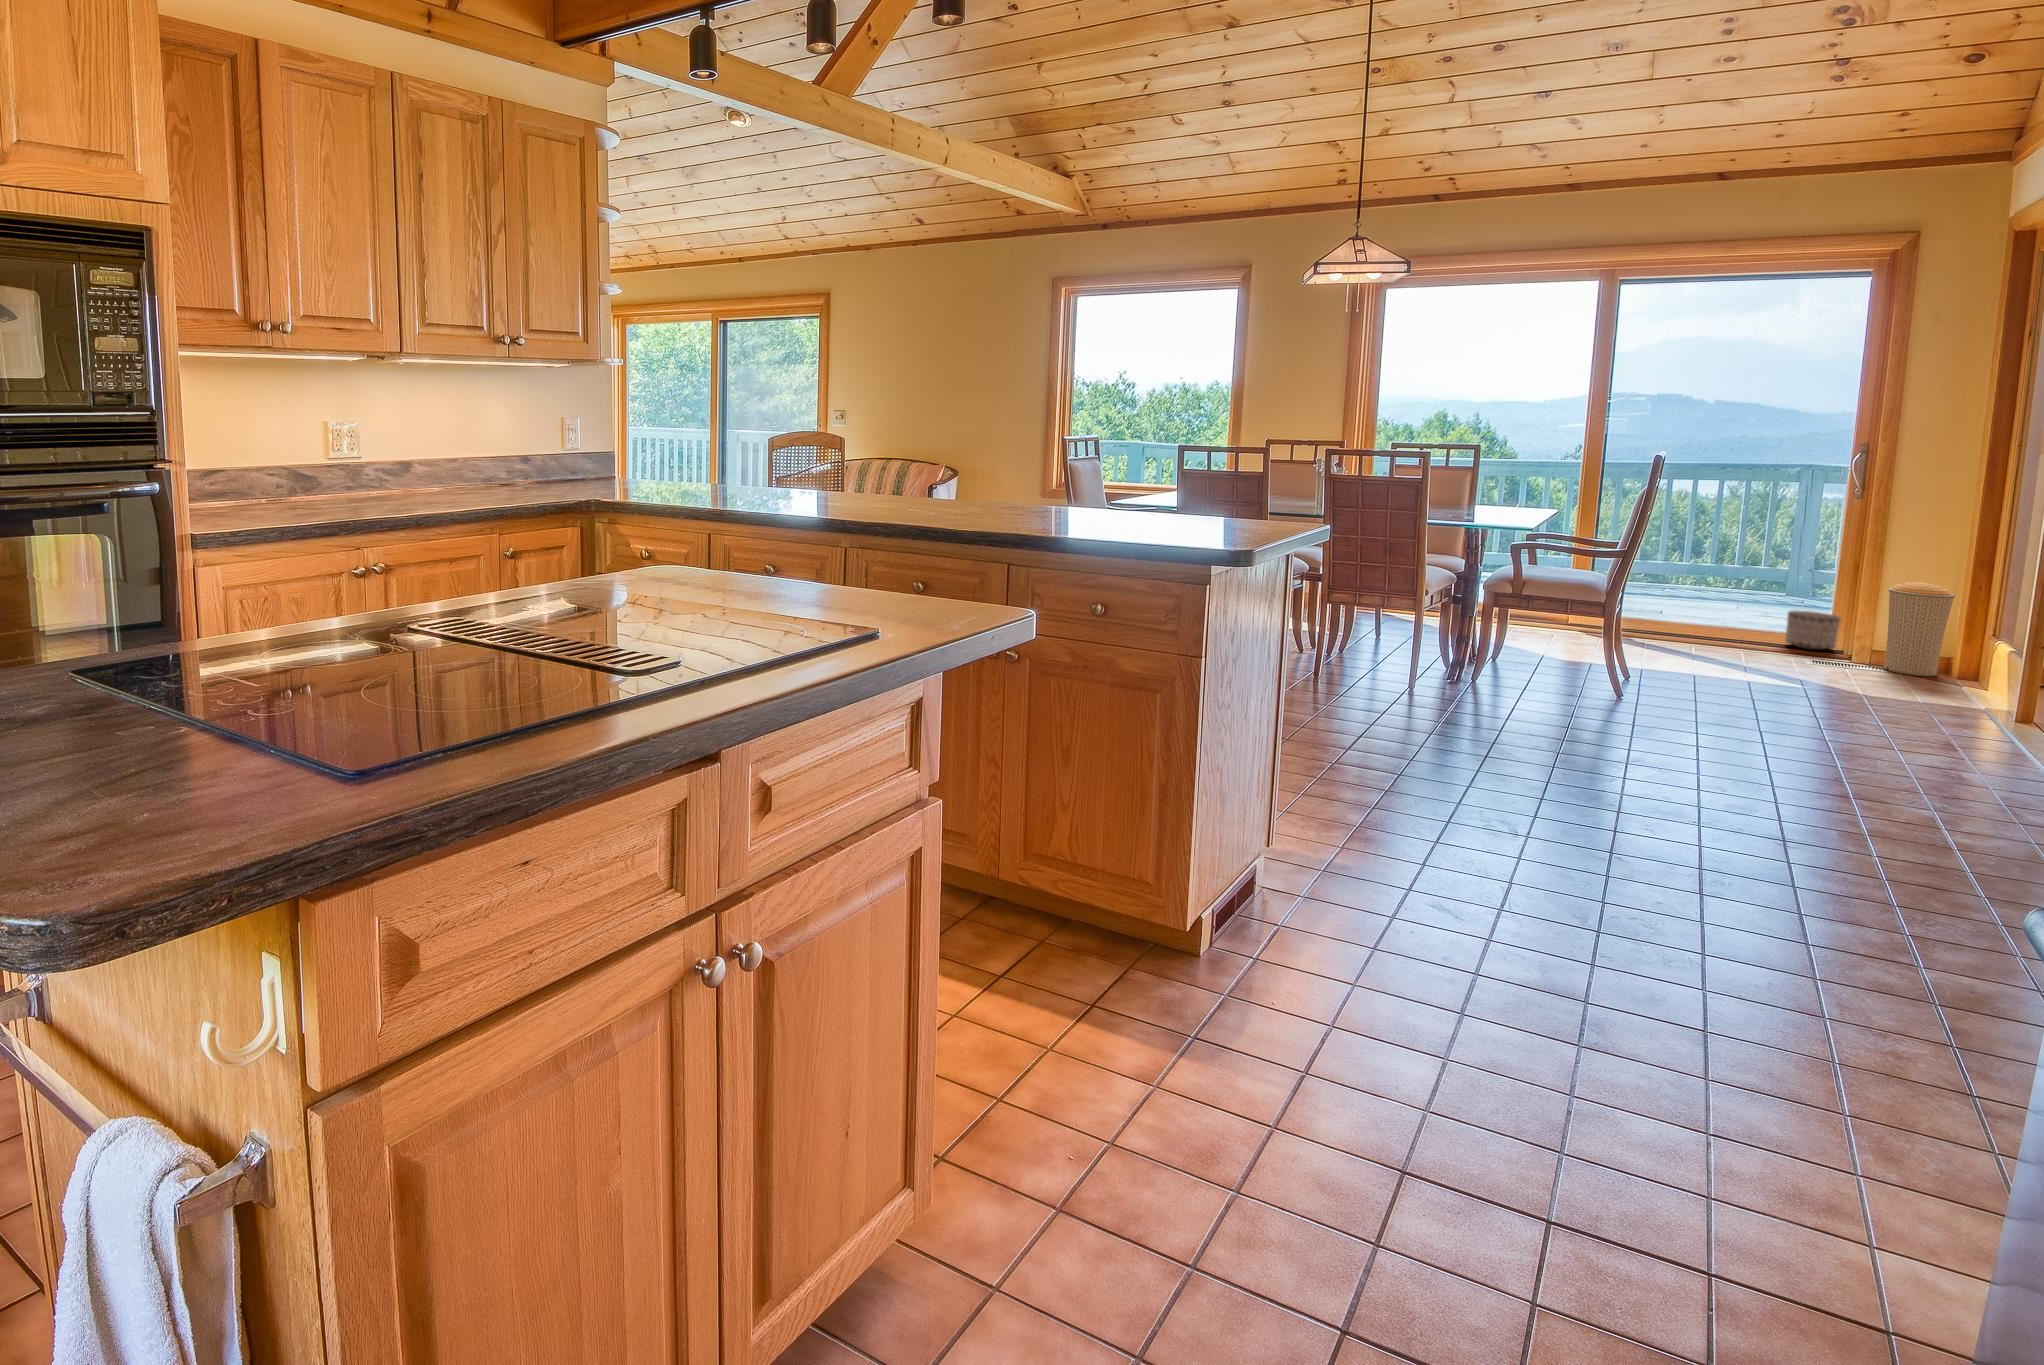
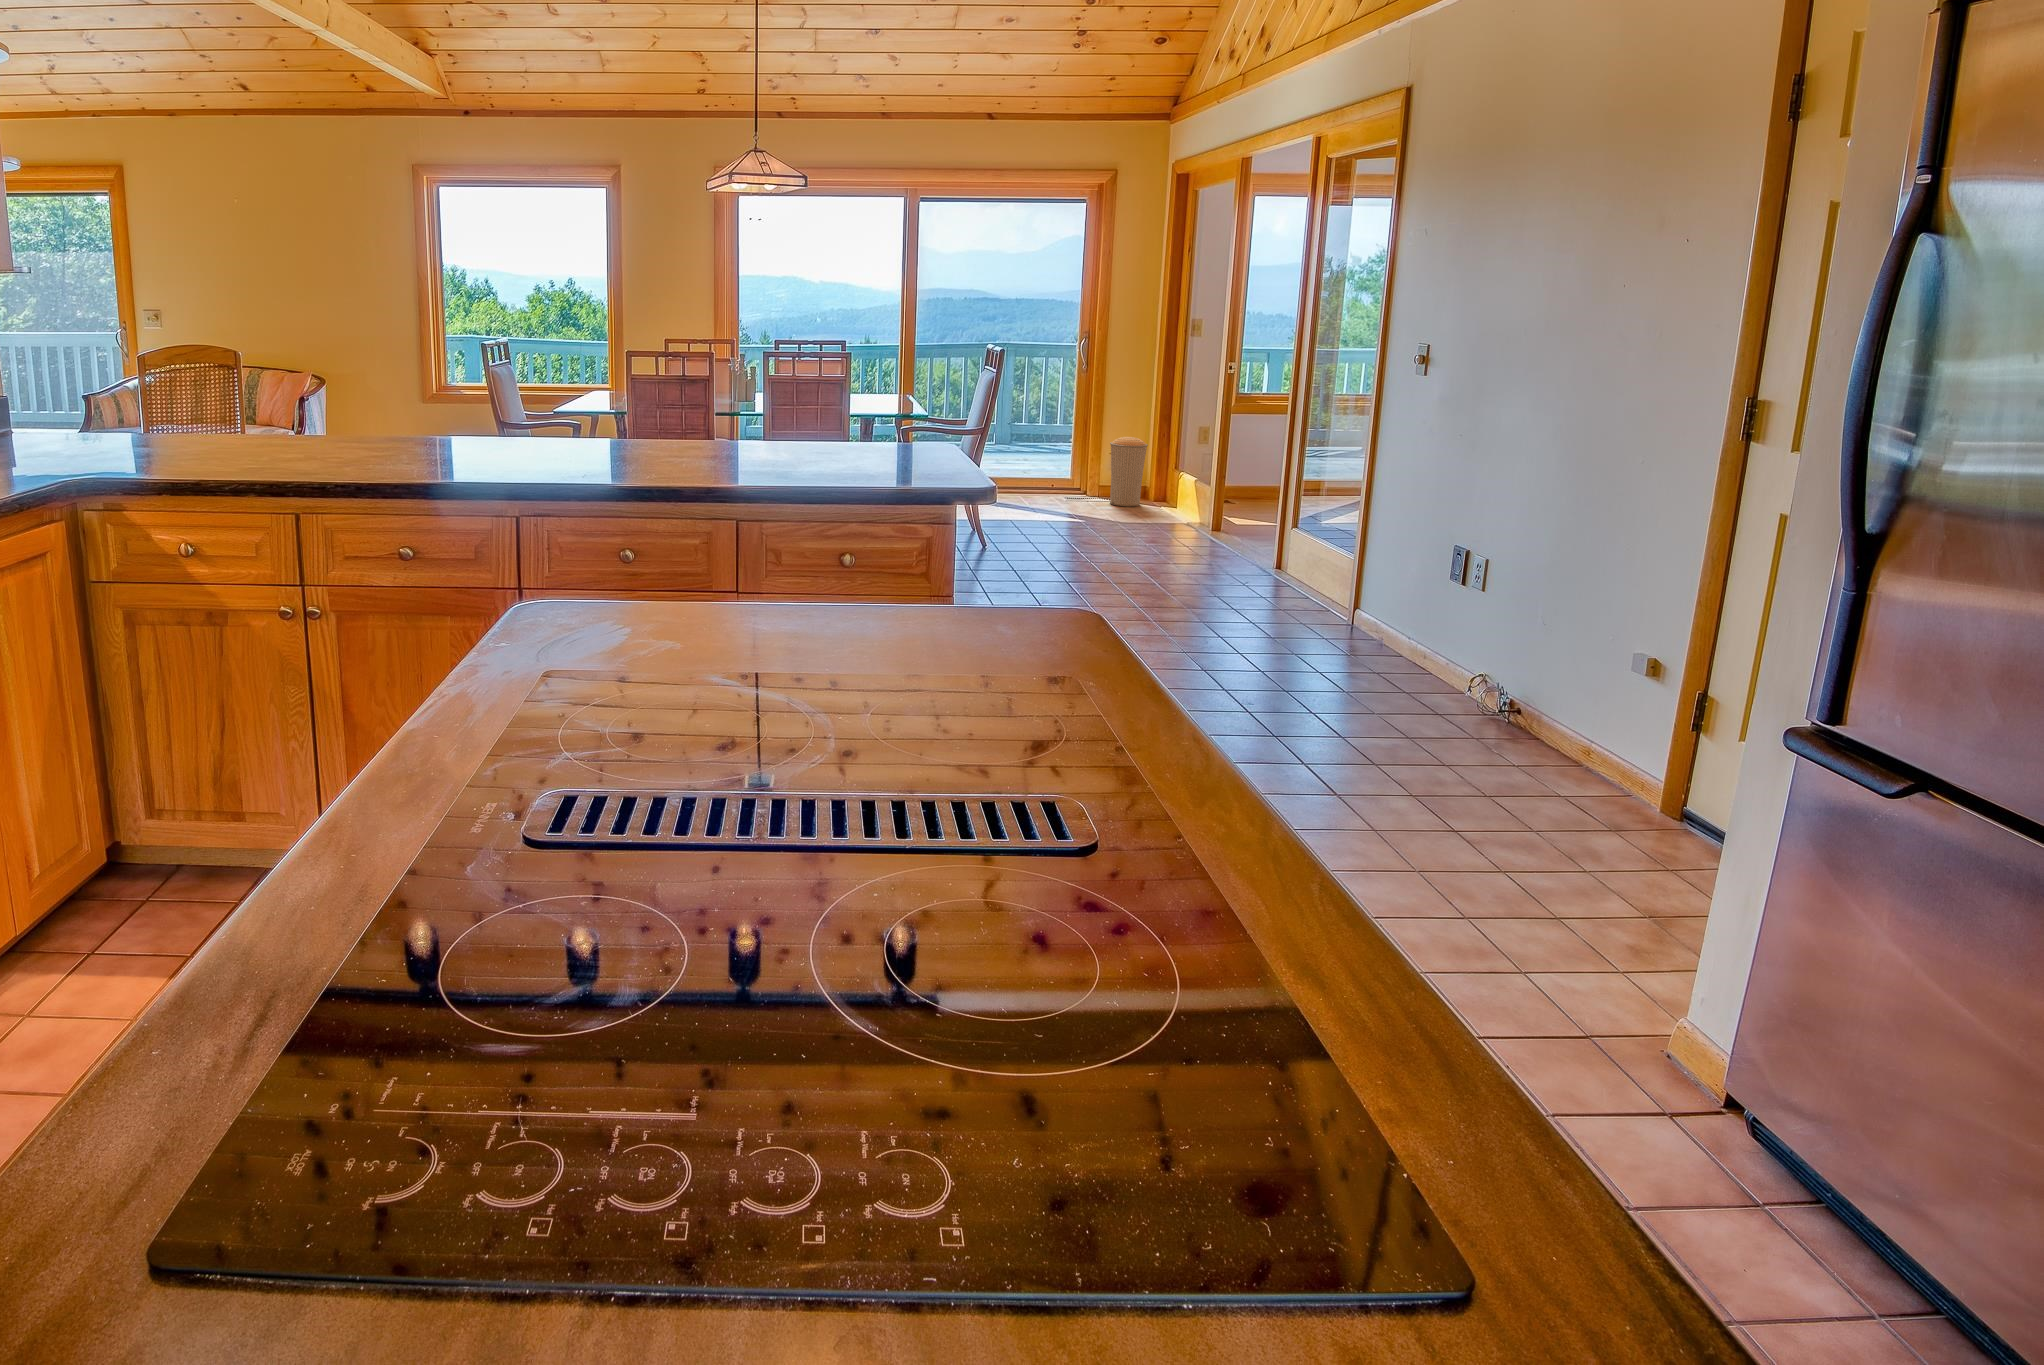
planter: present [1786,610,1840,650] -> none [1046,465,1079,495]

